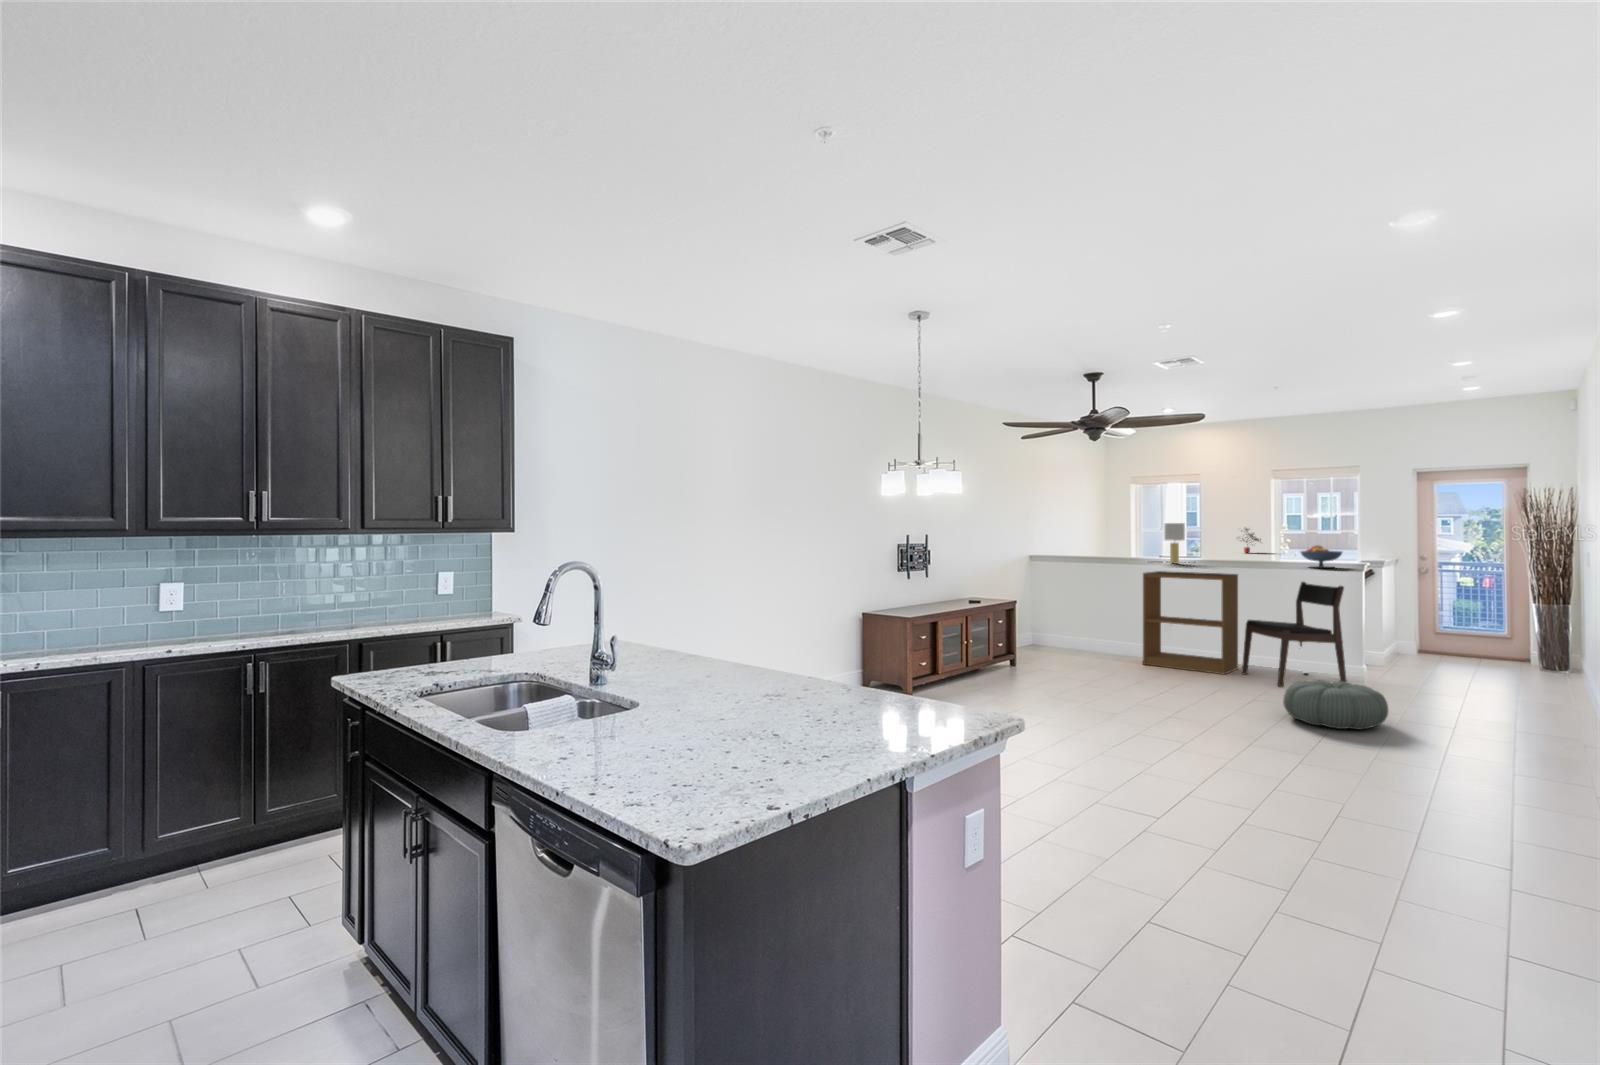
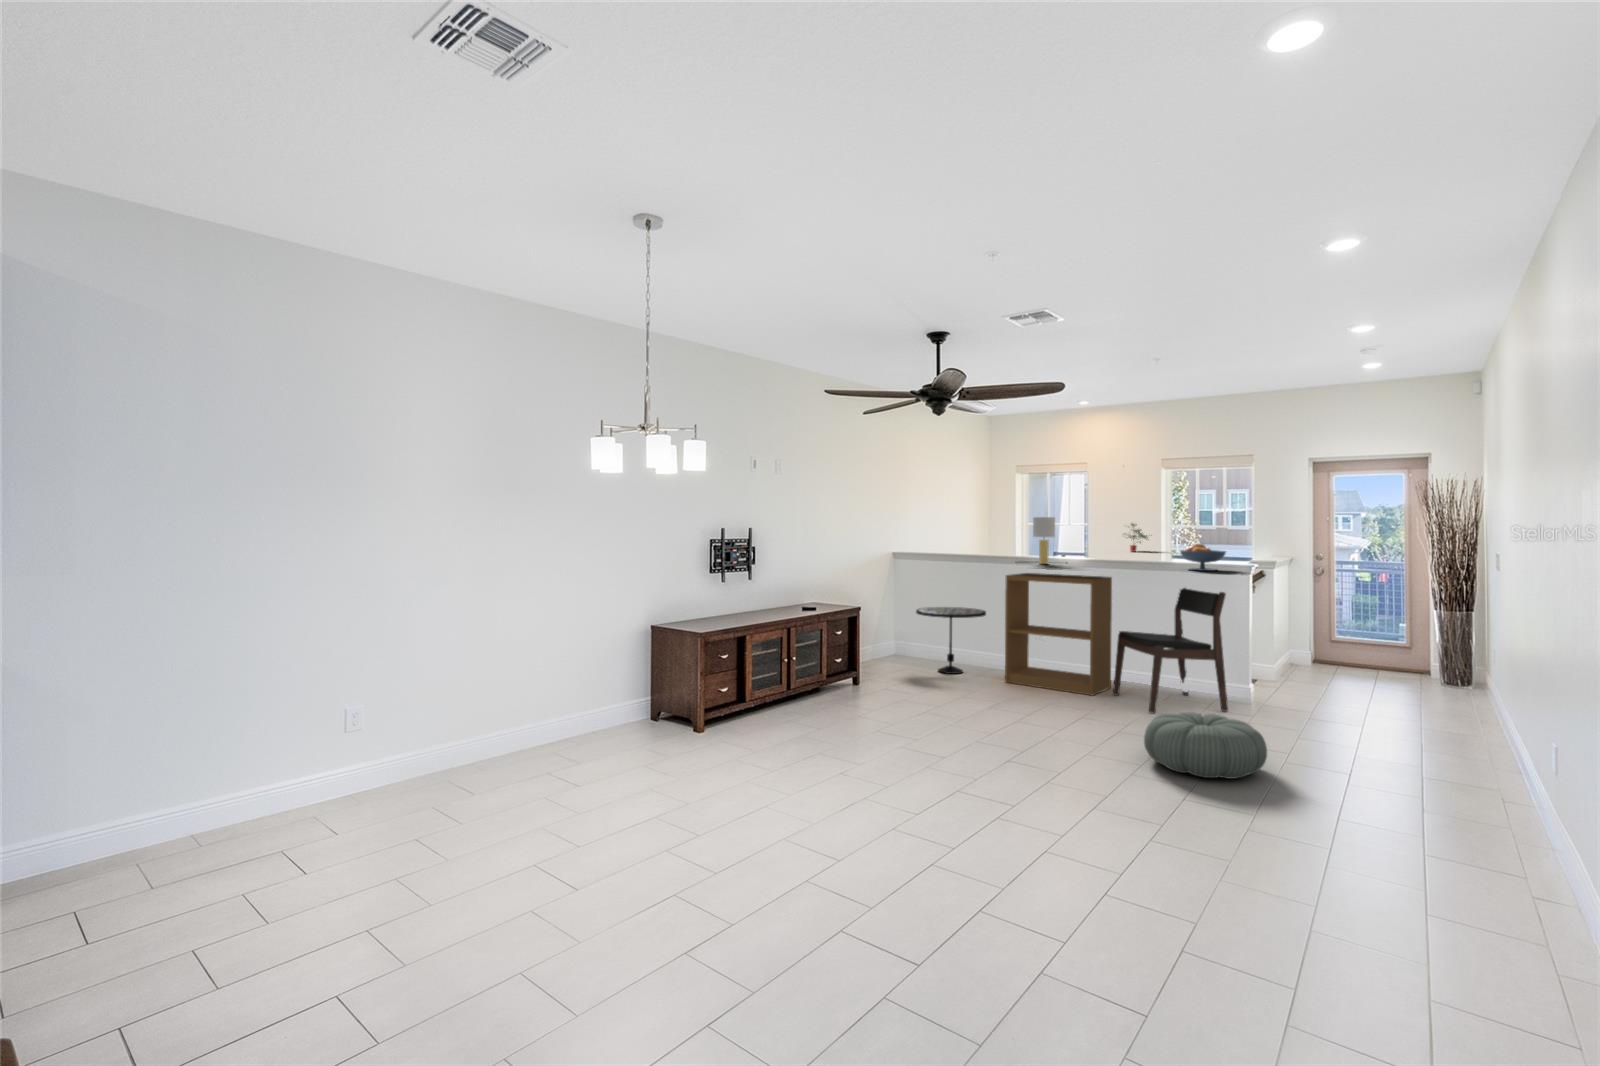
side table: none [1060,601,1123,658] -> present [916,607,986,674]

